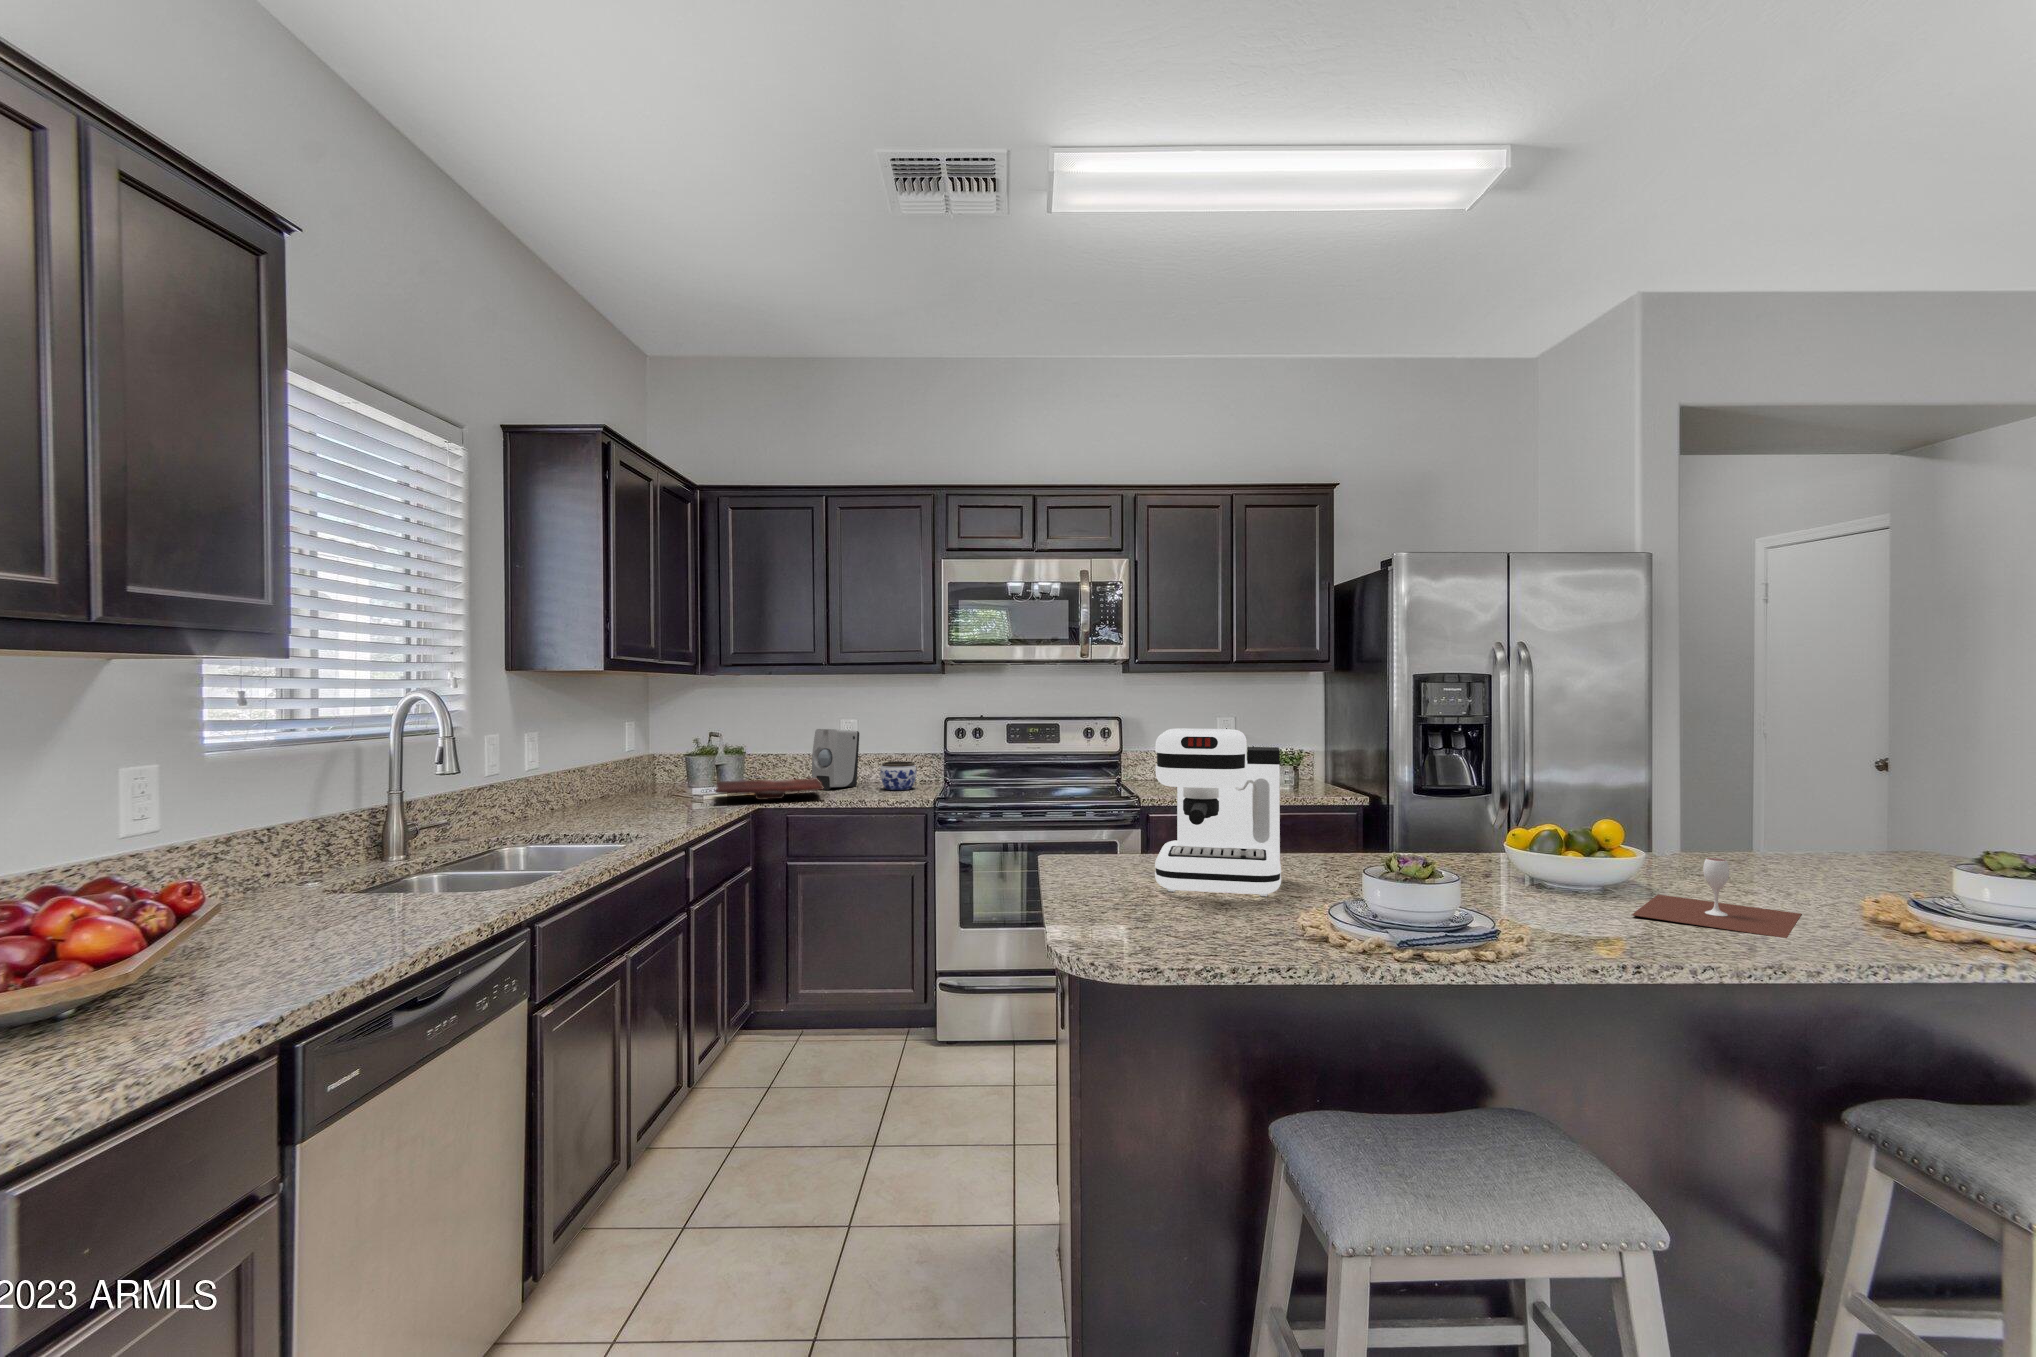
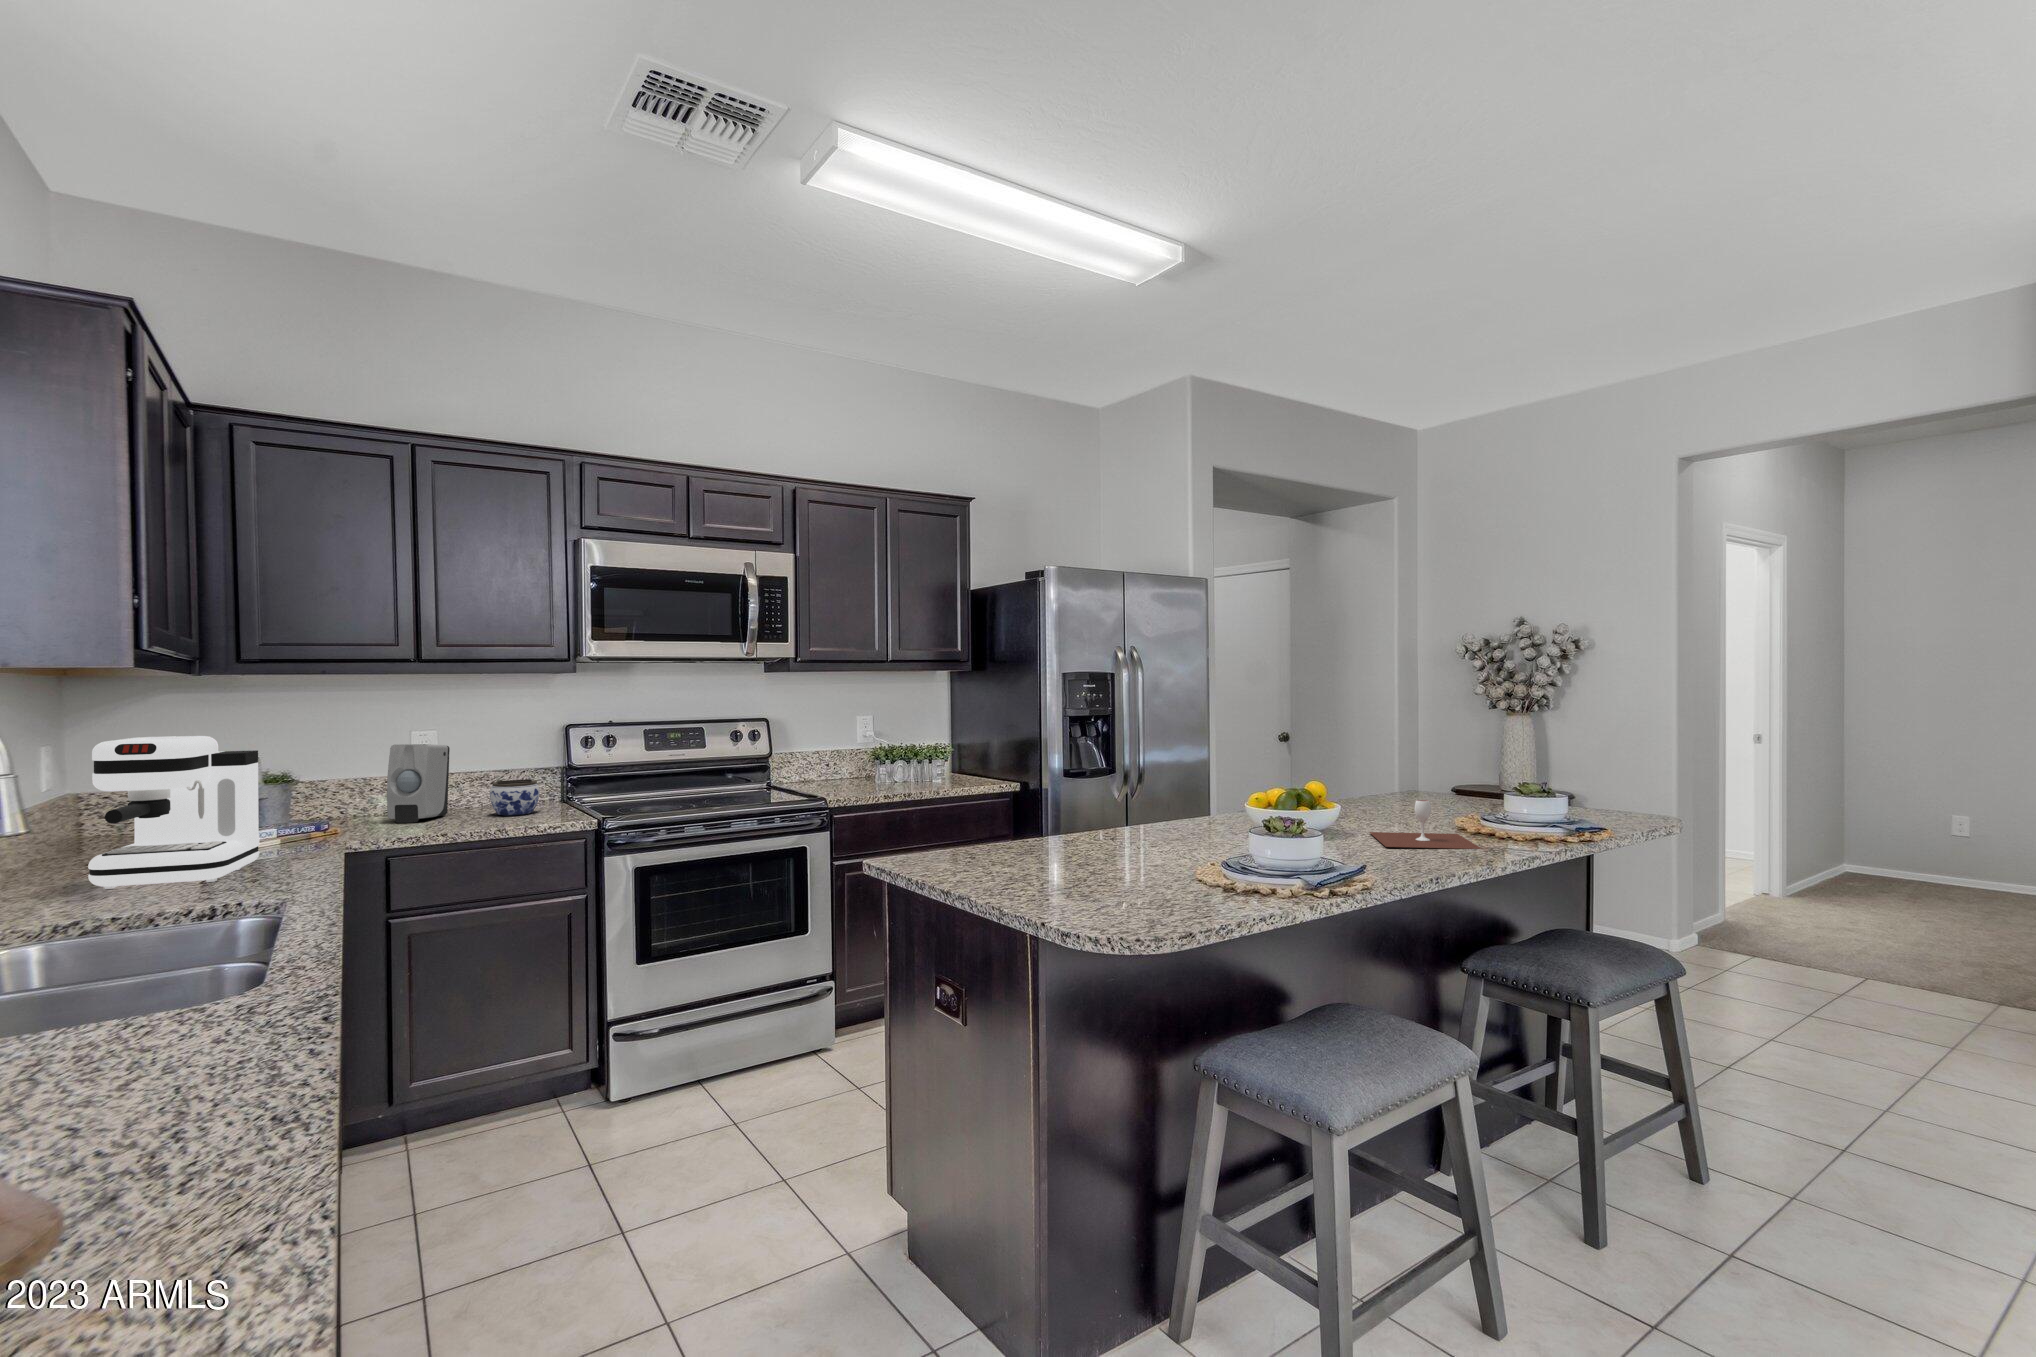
coffee maker: present [1155,729,1281,896] -> present [88,736,259,889]
cutting board: present [715,778,823,800] -> none [251,808,442,841]

